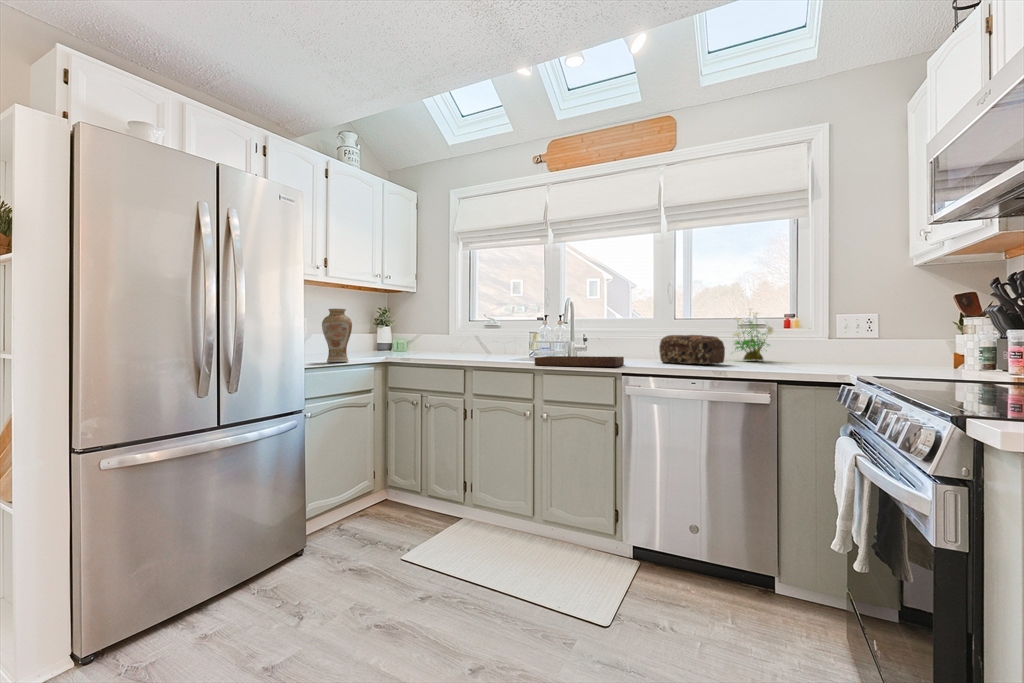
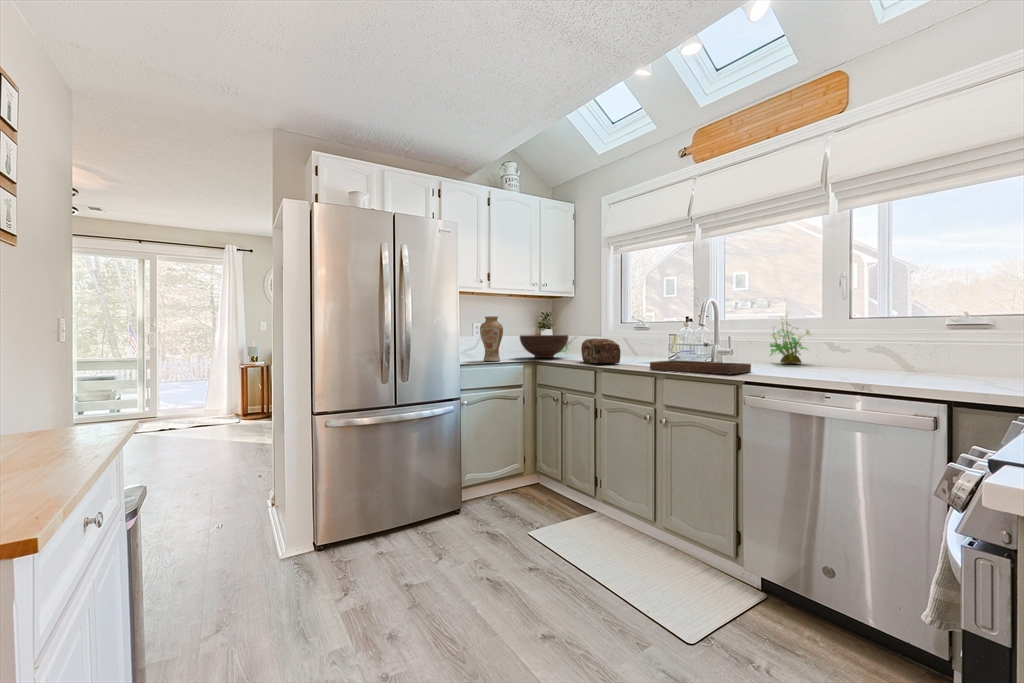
potted plant: present [732,309,774,361] -> present [770,312,812,363]
fruit bowl: none [367,332,423,358] -> present [520,335,568,358]
bread loaf: present [659,335,725,364] -> present [581,339,621,364]

